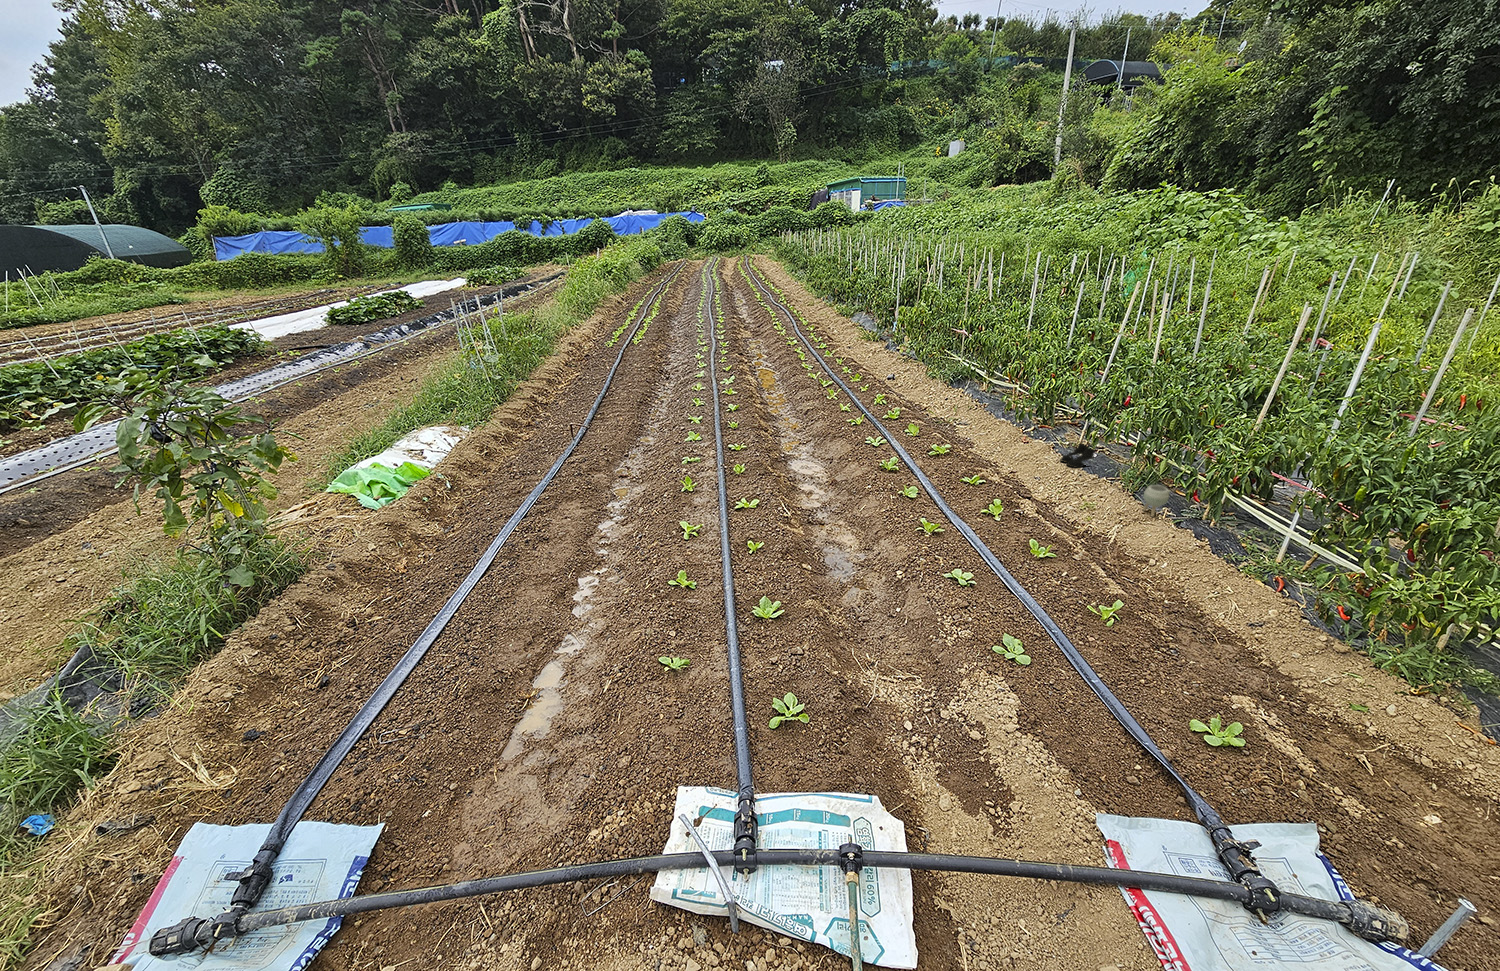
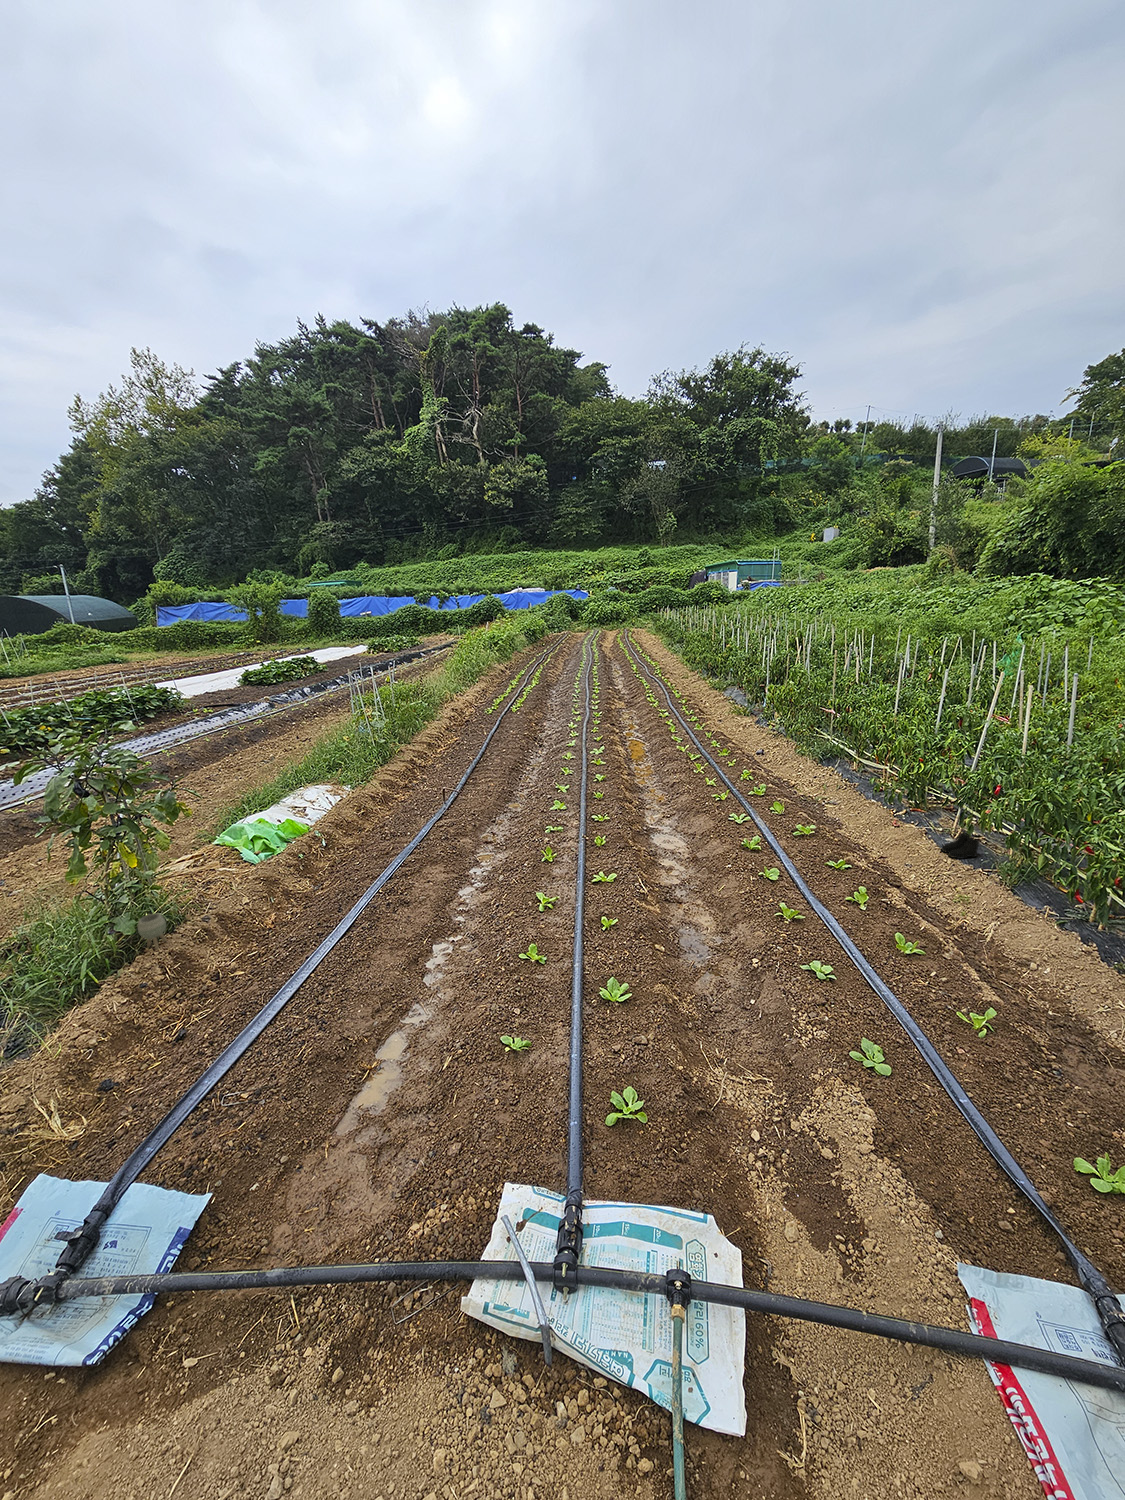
planter: present [1143,485,1169,517] -> present [138,913,167,950]

